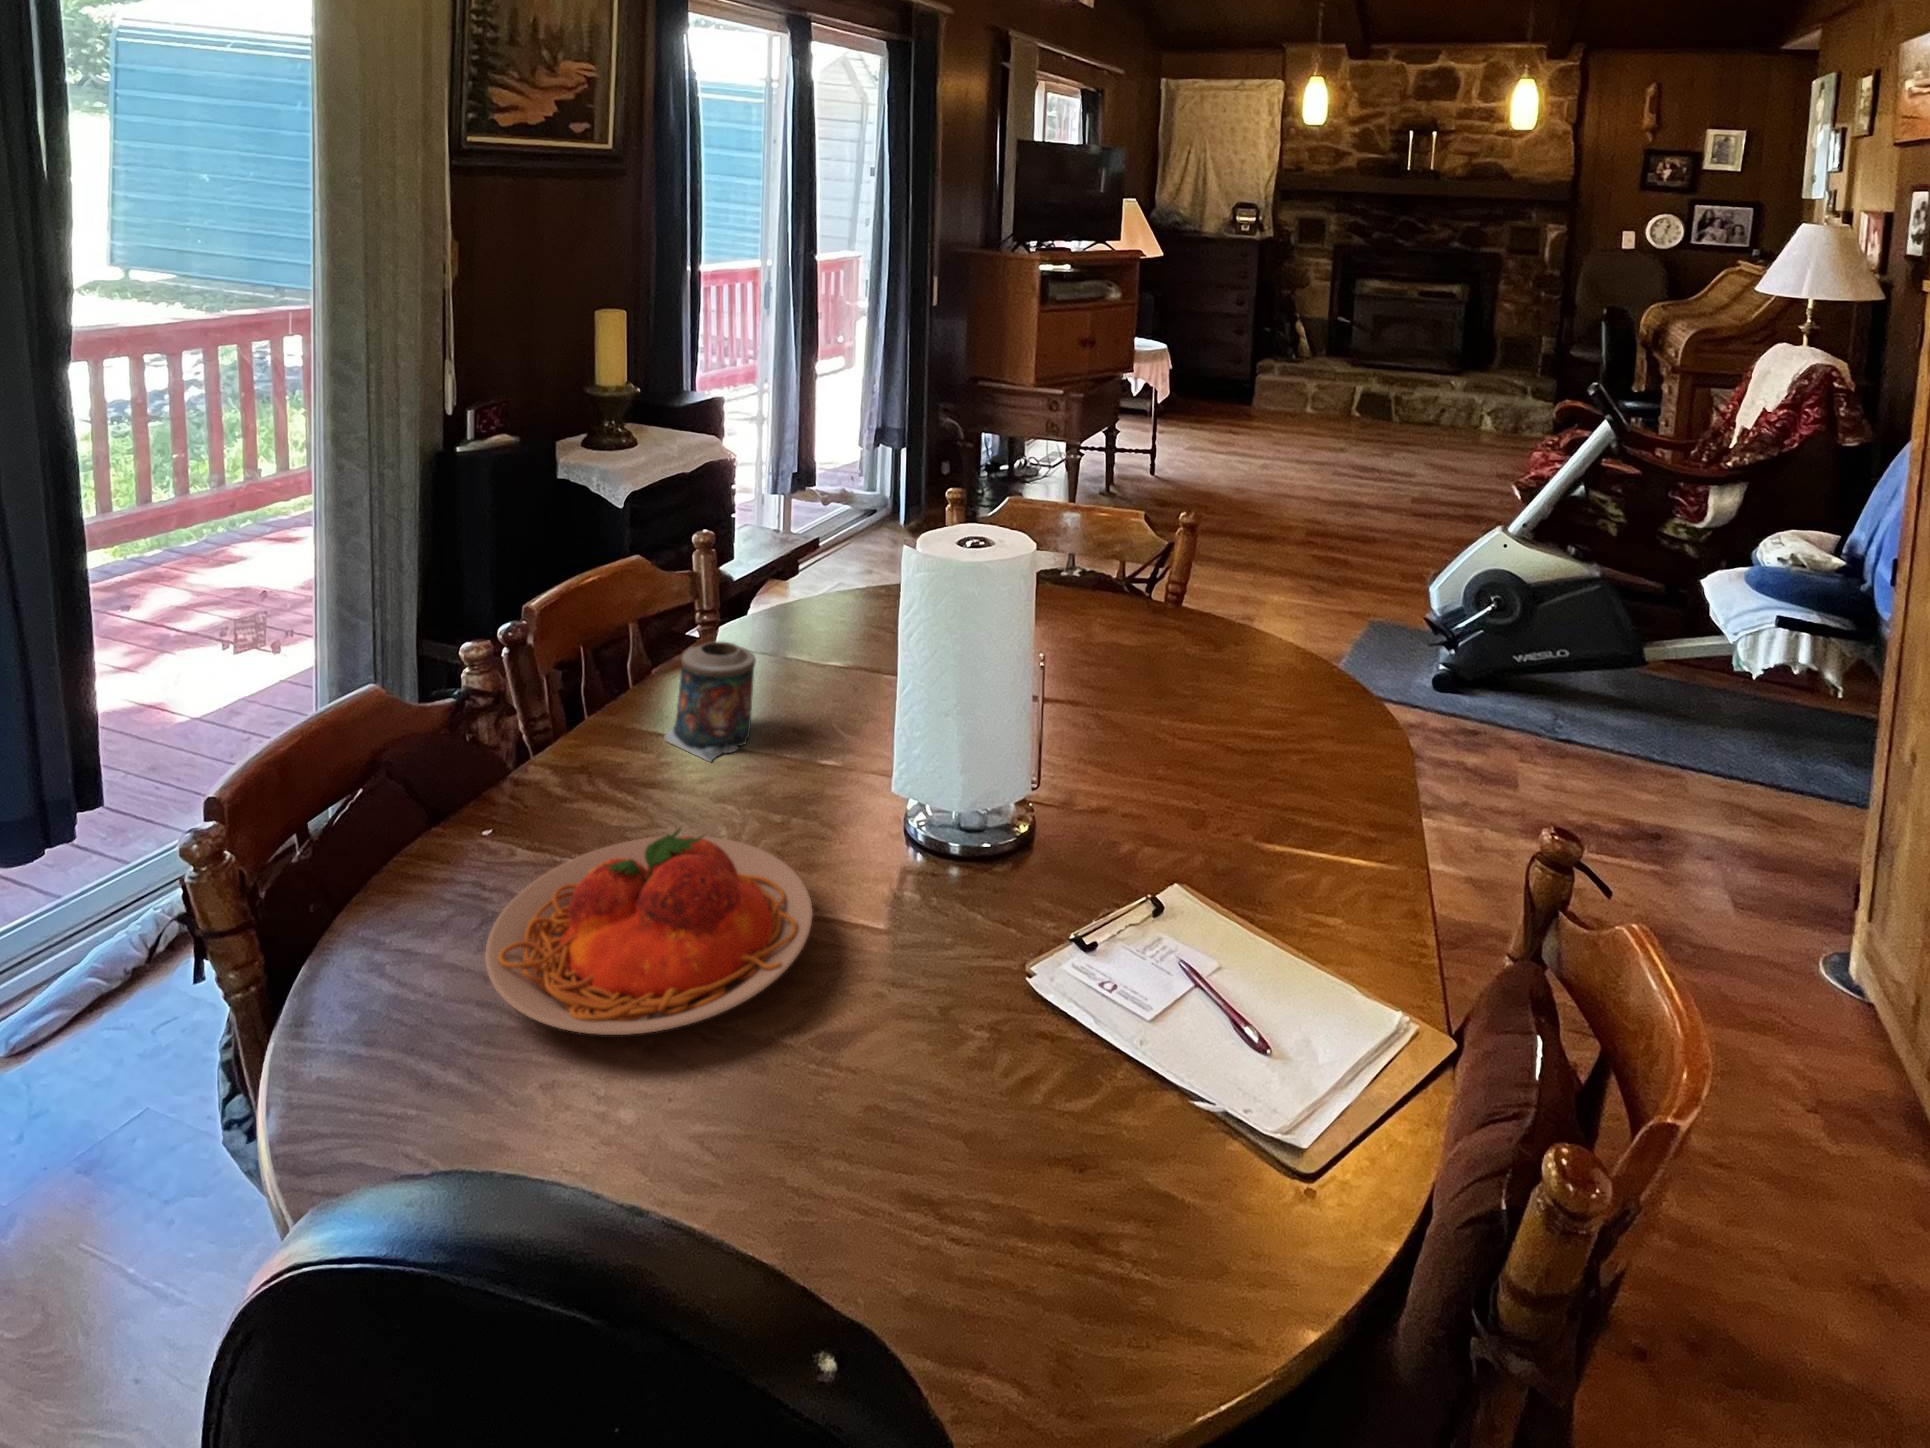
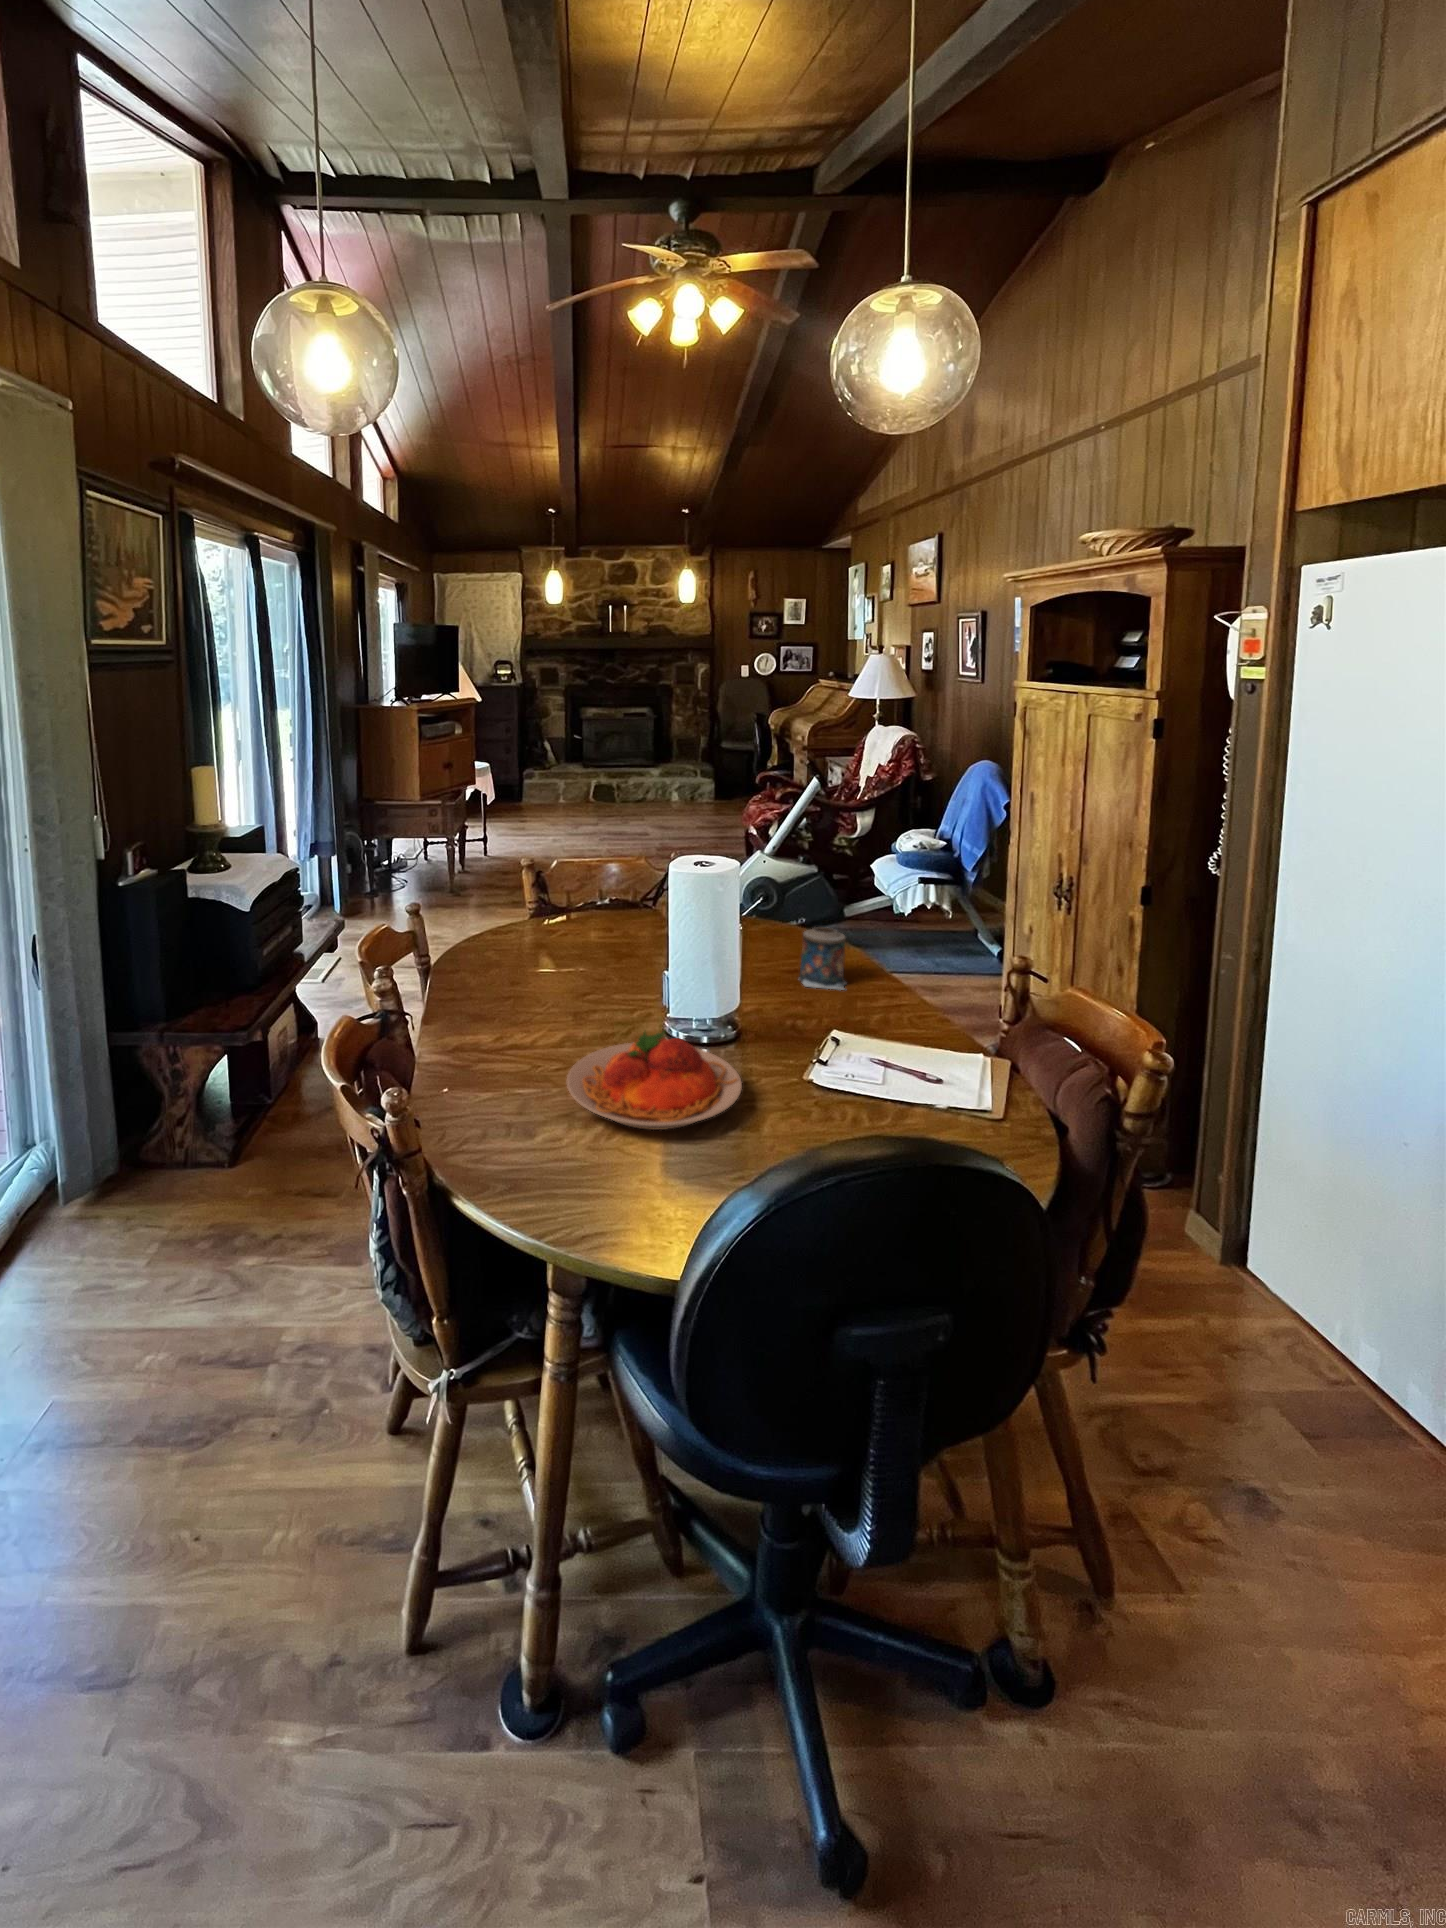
candle: present [664,642,756,762] -> present [799,927,846,990]

